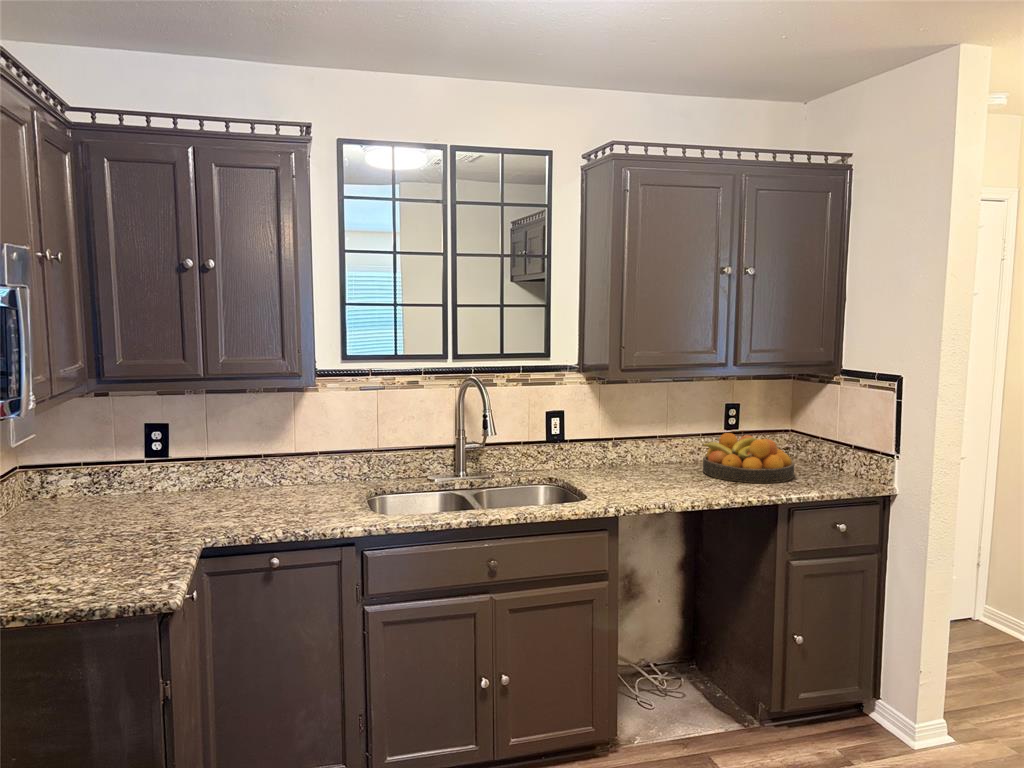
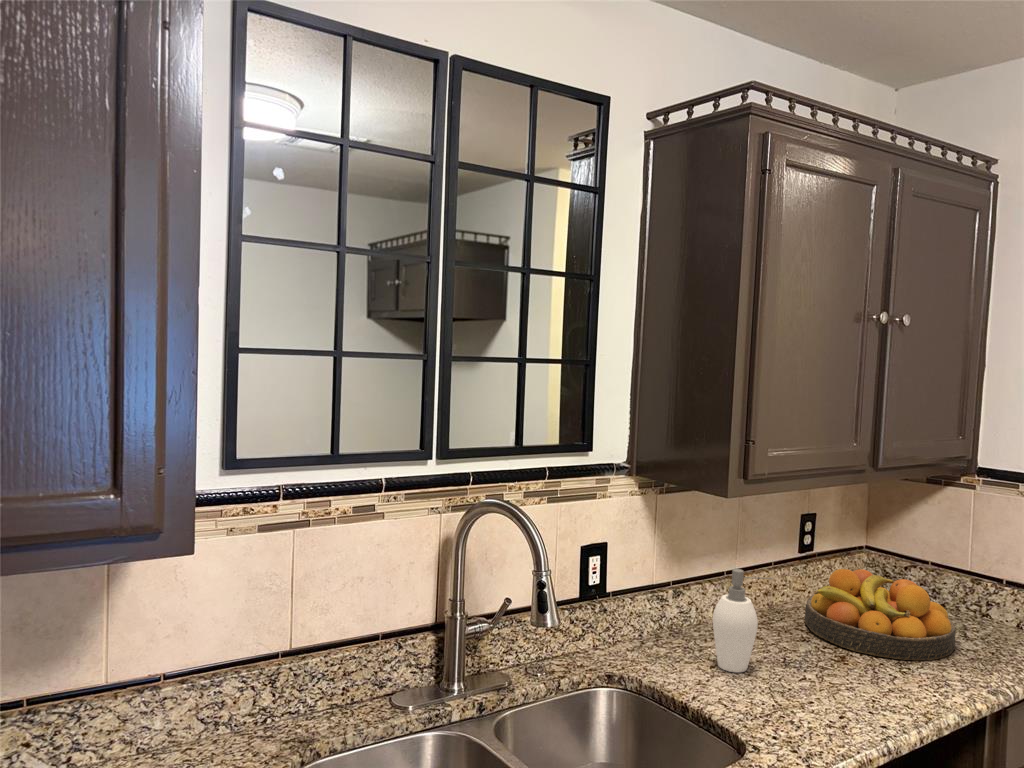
soap dispenser: none [615,422,649,481] -> present [713,569,773,672]

